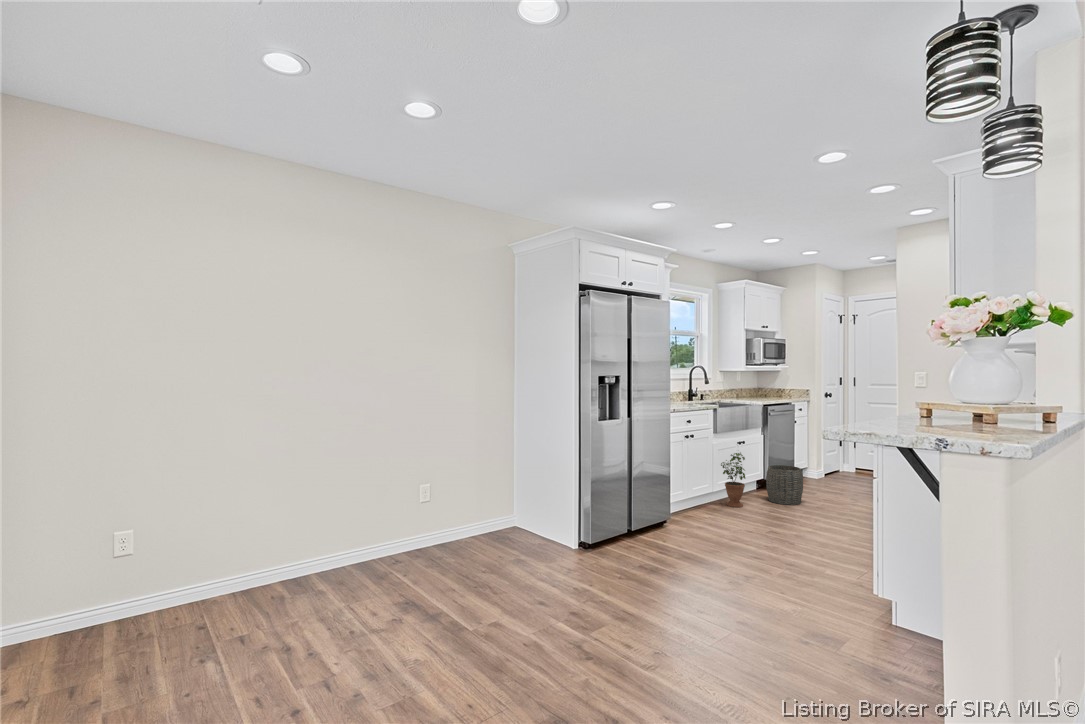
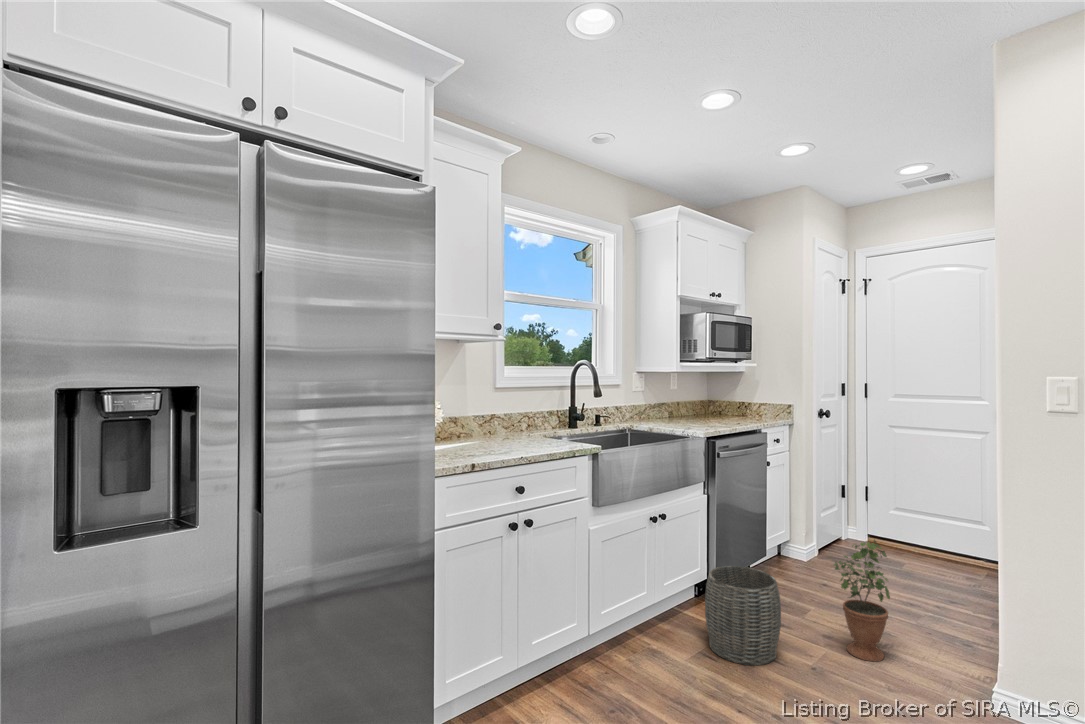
potted plant: present [721,453,745,507] -> present [834,540,890,661]

